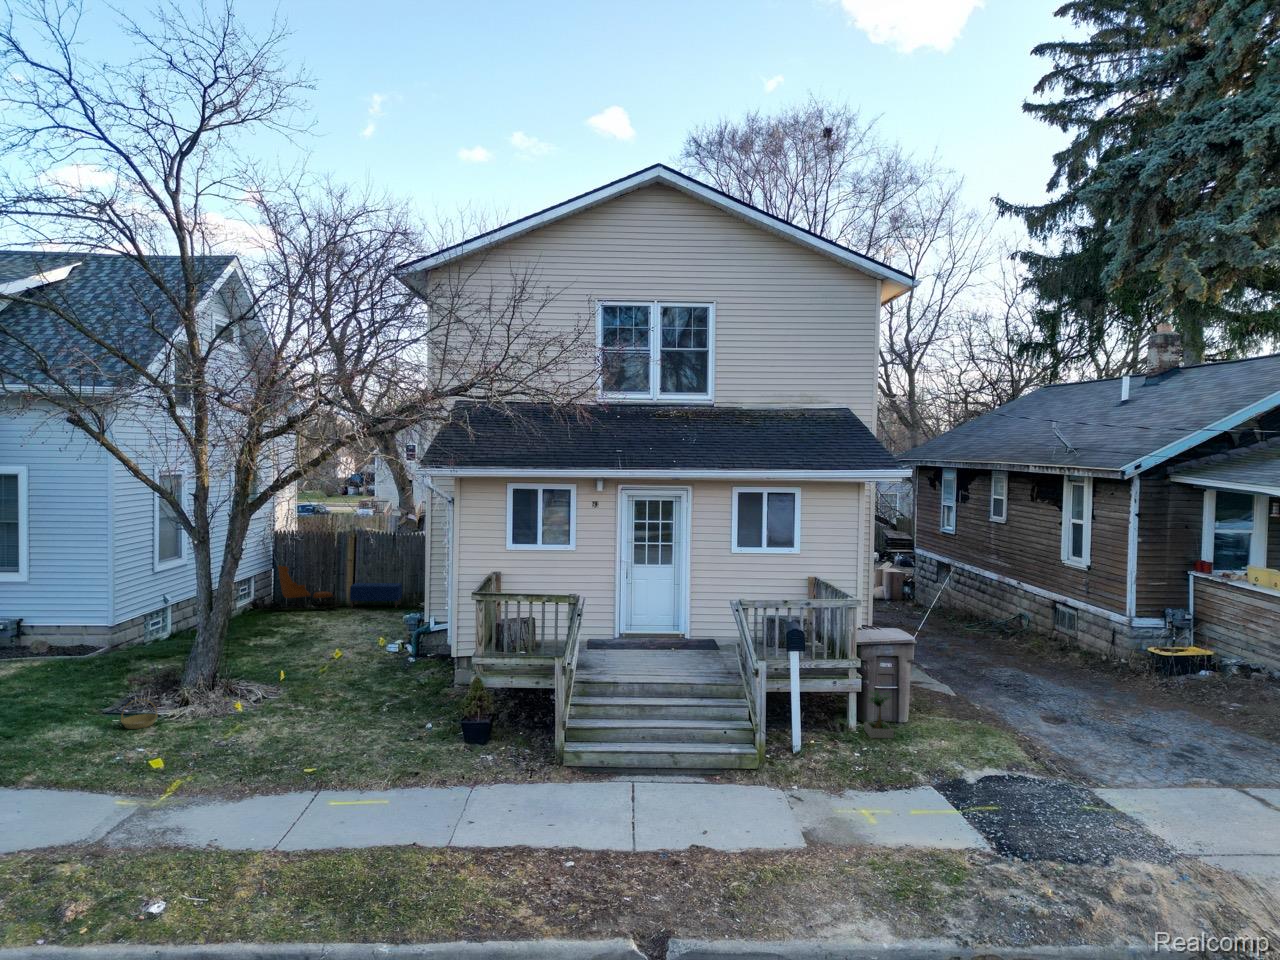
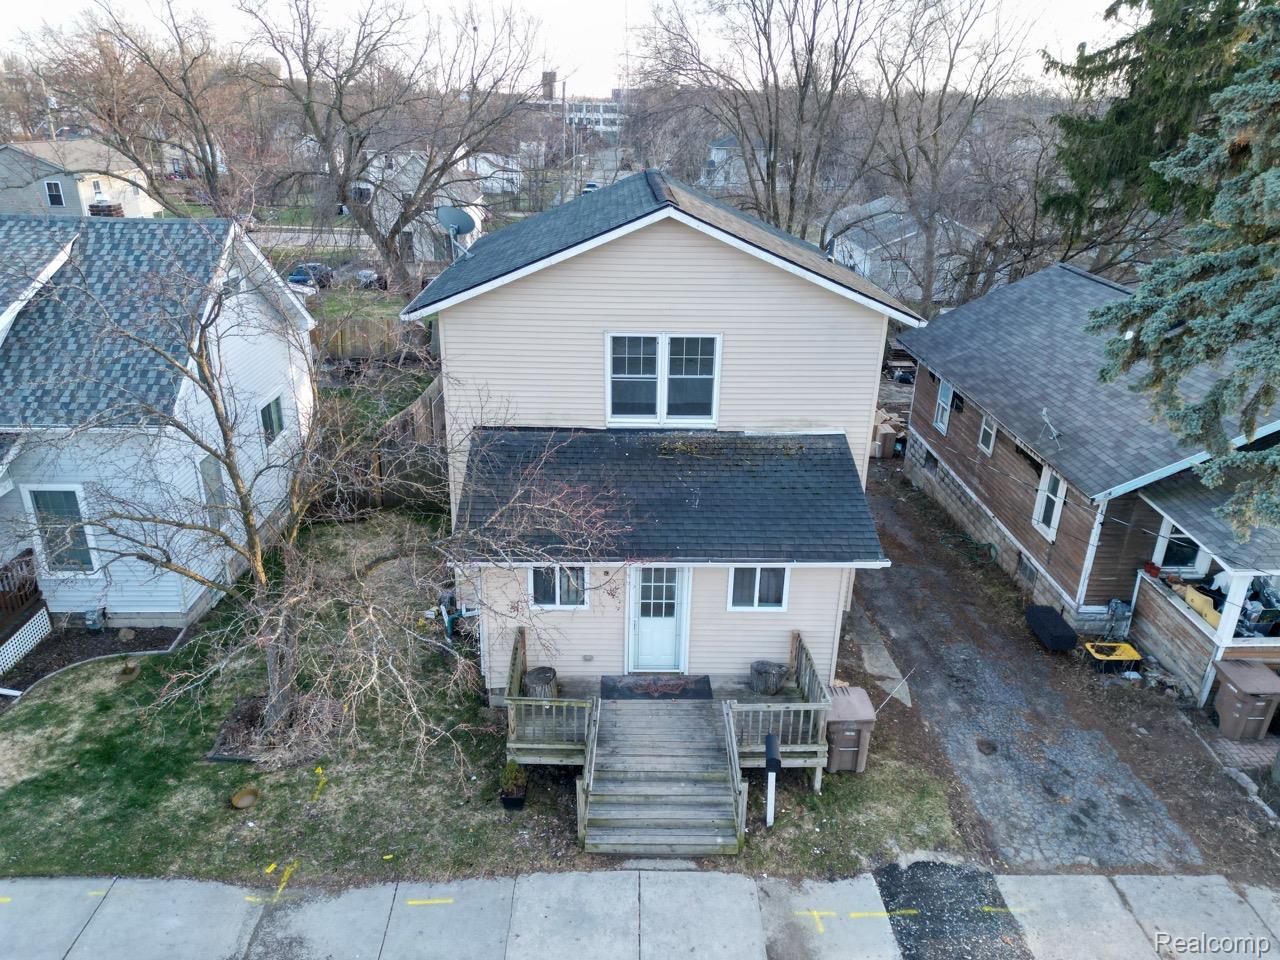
lounge chair: present [278,565,333,608] -> none [299,508,354,546]
bench: present [350,583,402,607] -> present [1025,605,1078,656]
potted plant: present [864,691,894,738] -> present [116,651,141,681]

